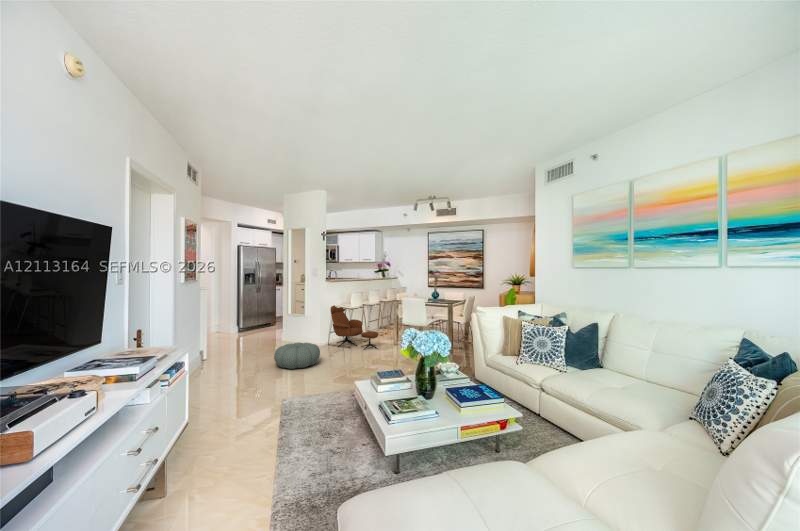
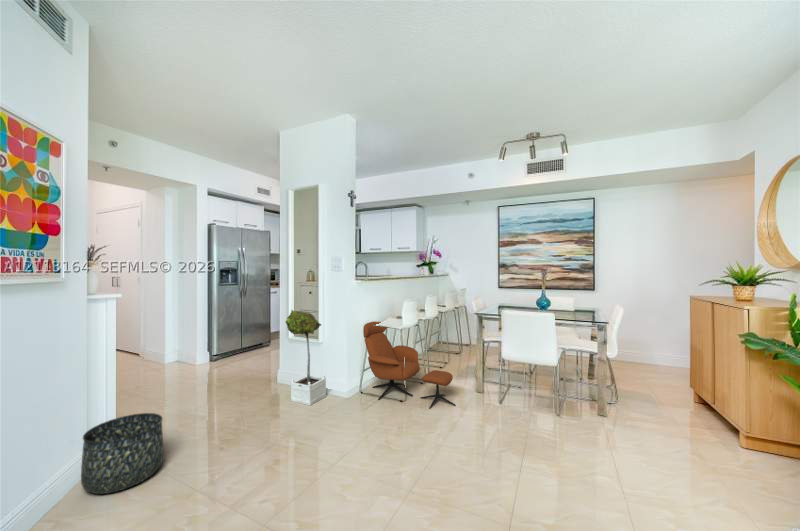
potted tree: none [286,297,309,349] -> present [286,310,326,405]
basket: none [198,342,230,370] -> present [81,413,163,494]
pouf: present [274,343,320,369] -> none [259,410,359,488]

